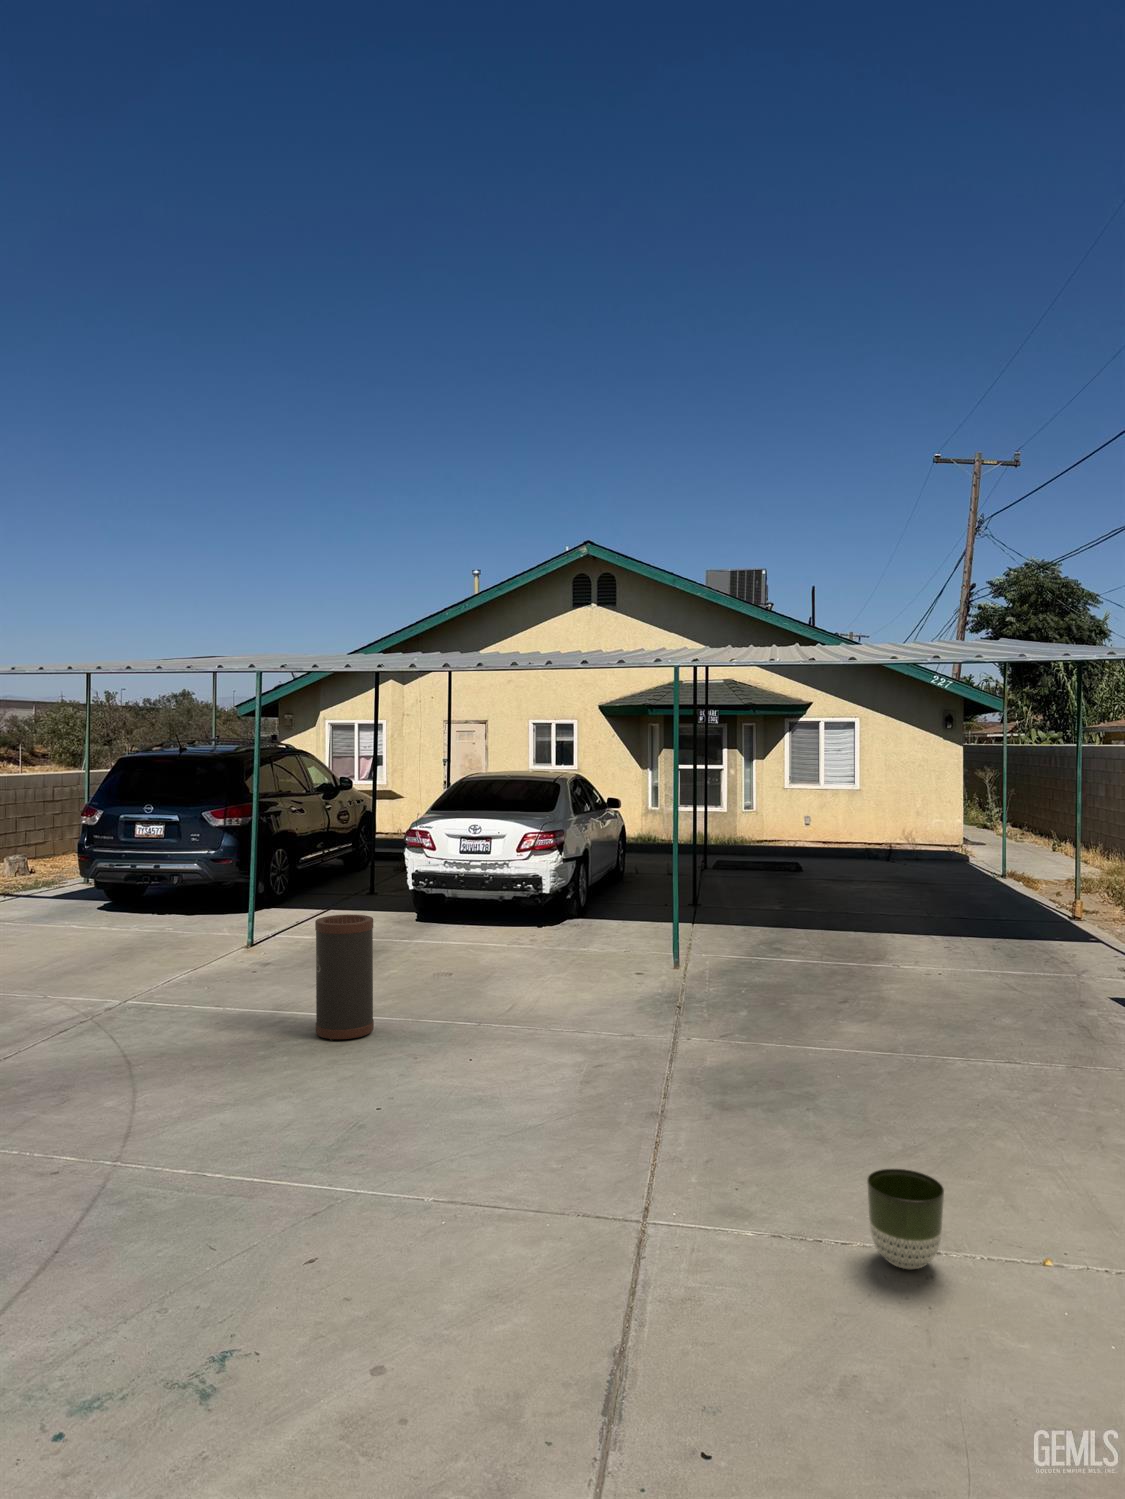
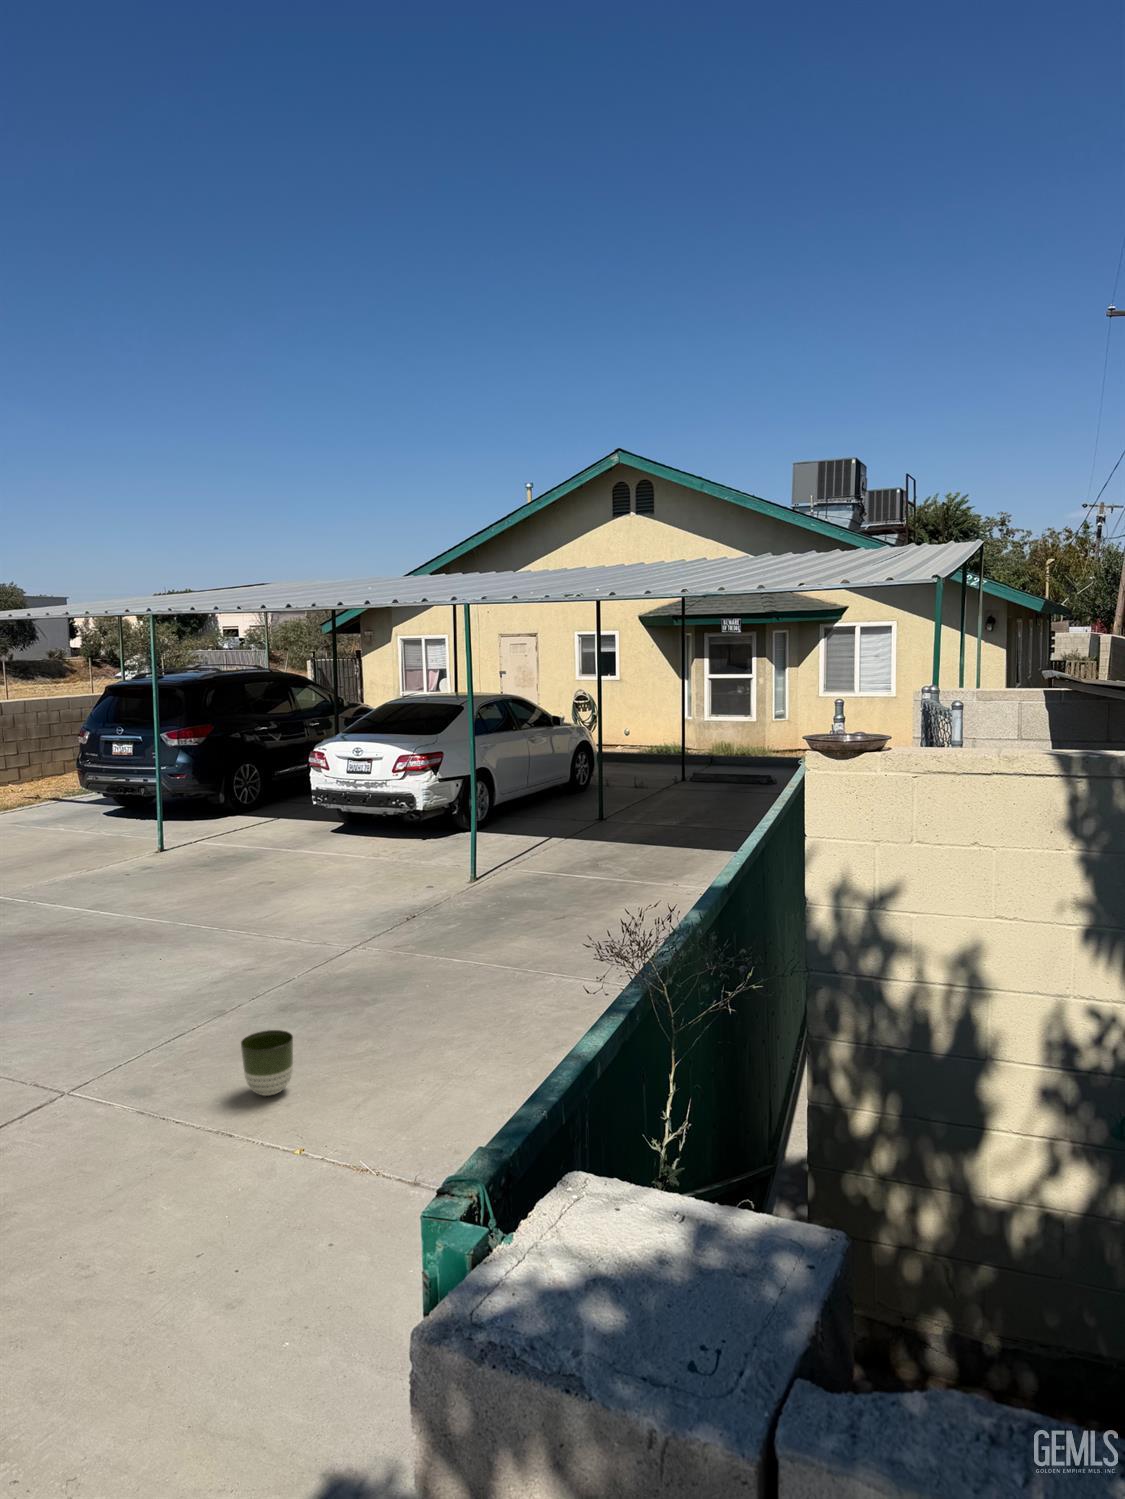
trash can: present [315,914,374,1041] -> none [116,830,169,927]

